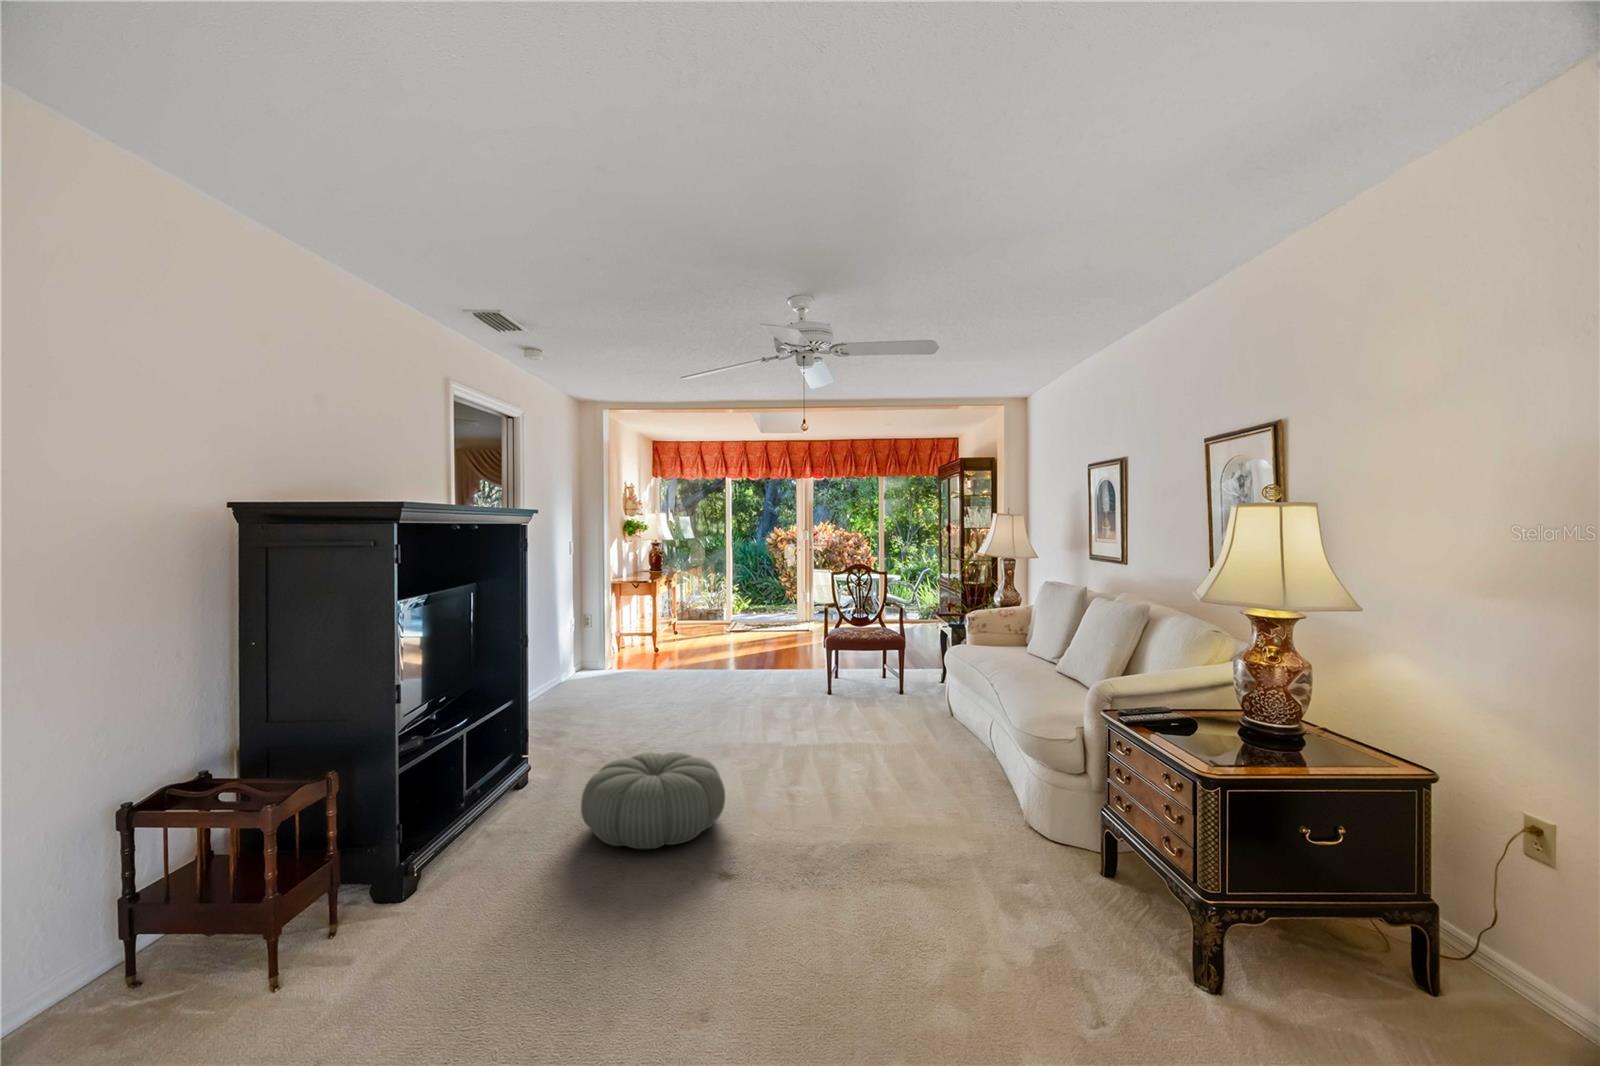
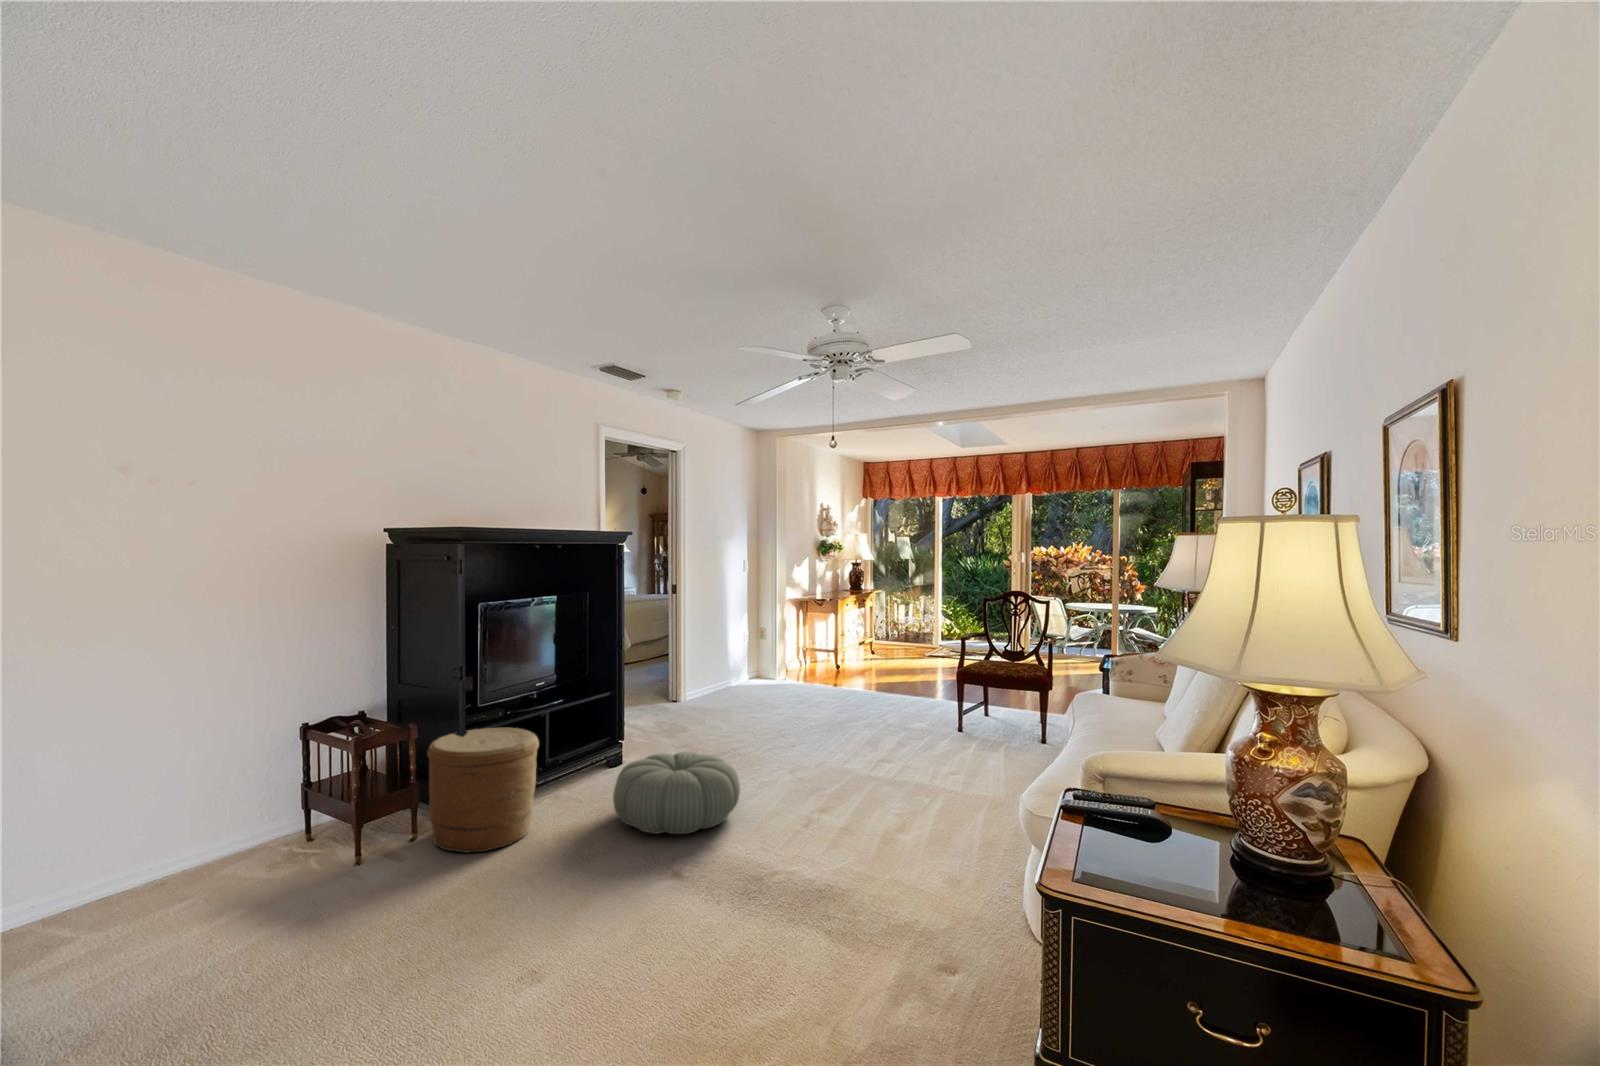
woven basket: none [353,757,504,930] -> present [427,728,539,853]

